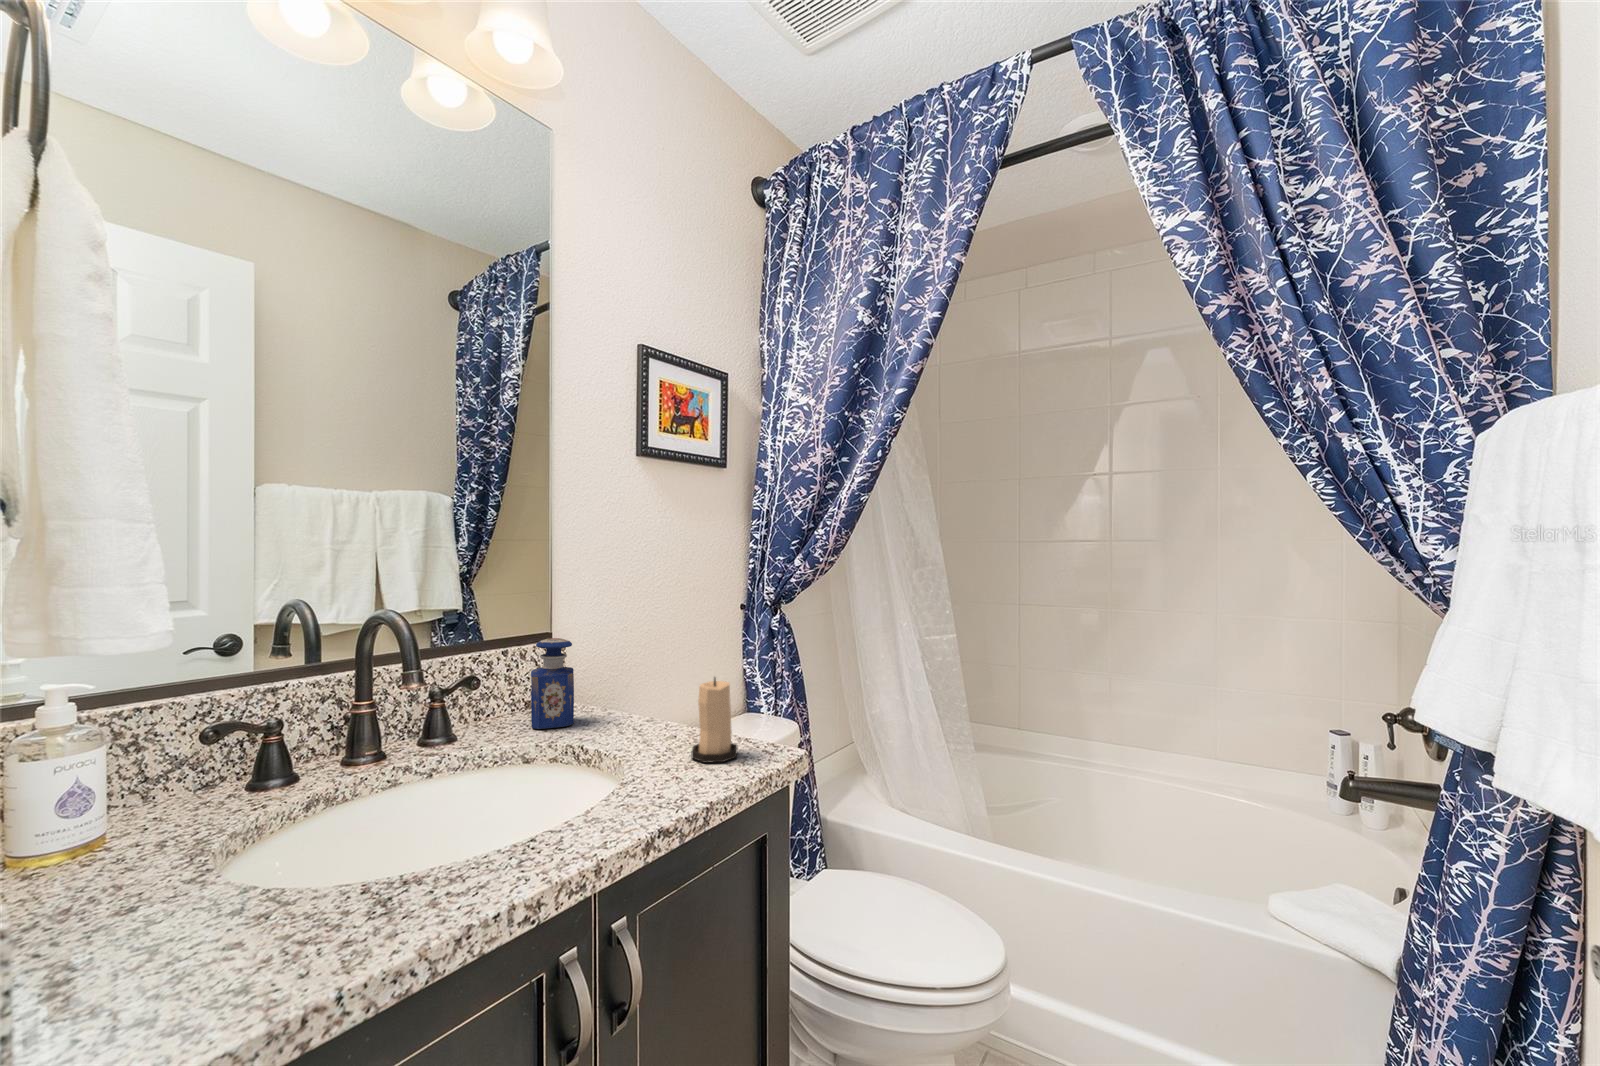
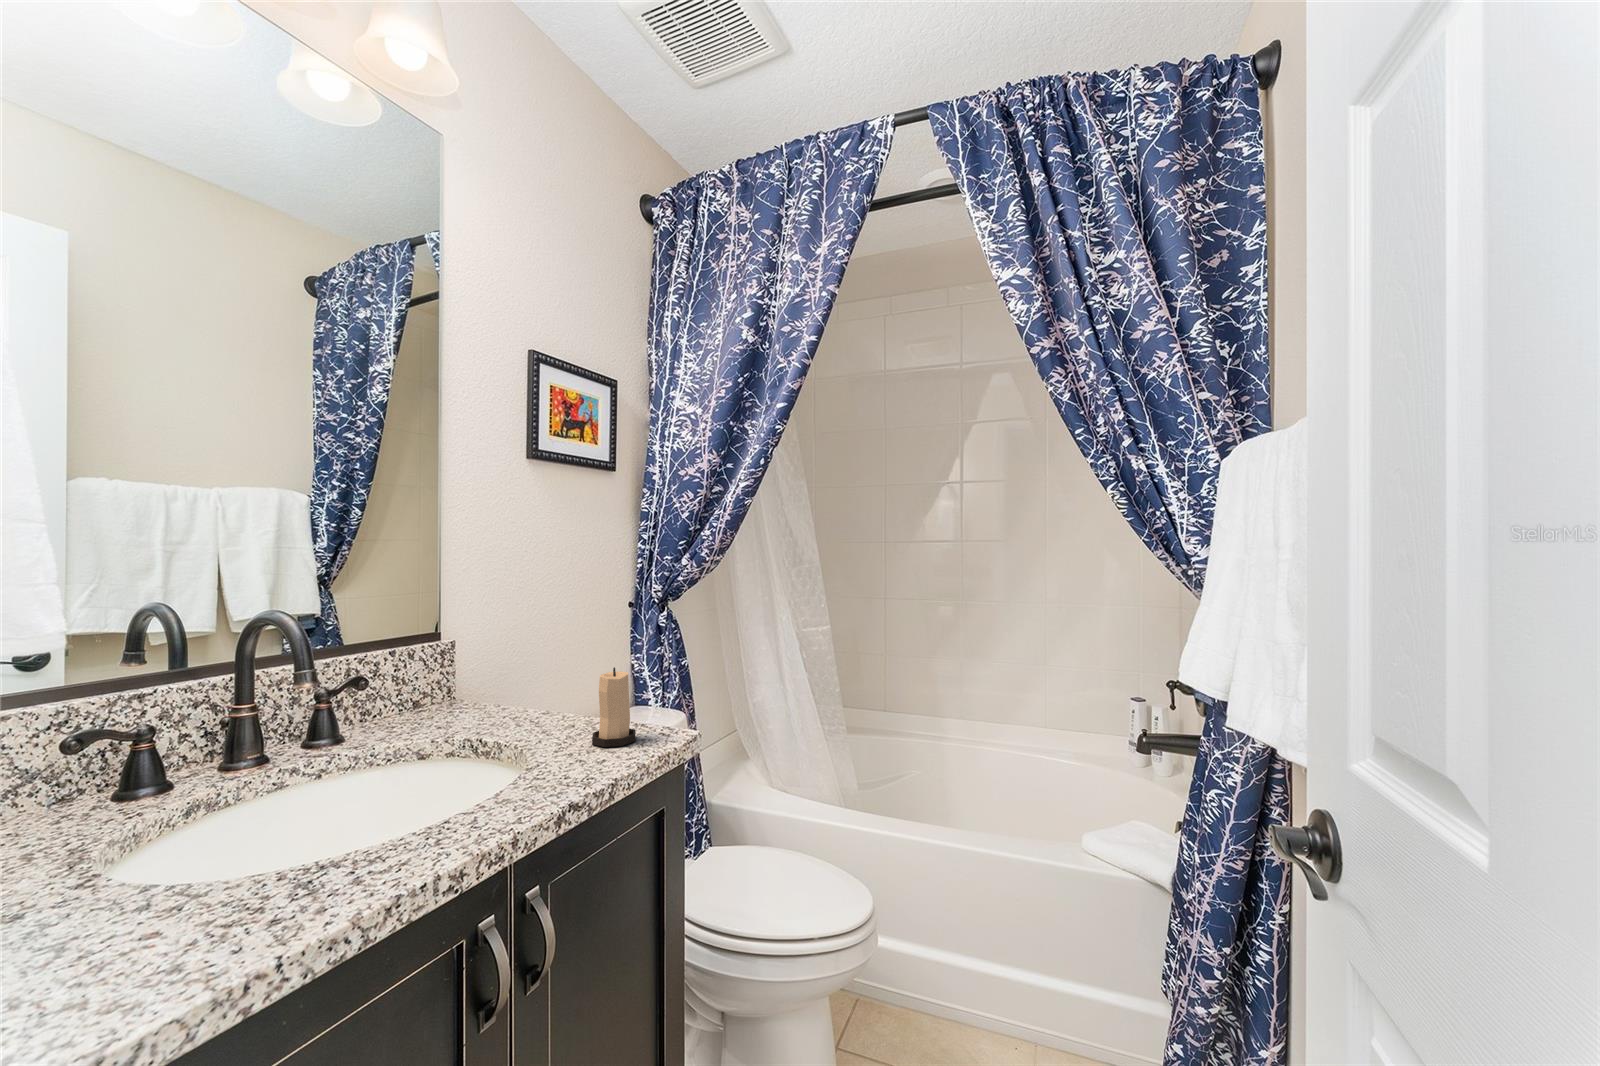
perfume bottle: present [531,638,574,729] -> none [422,638,468,727]

